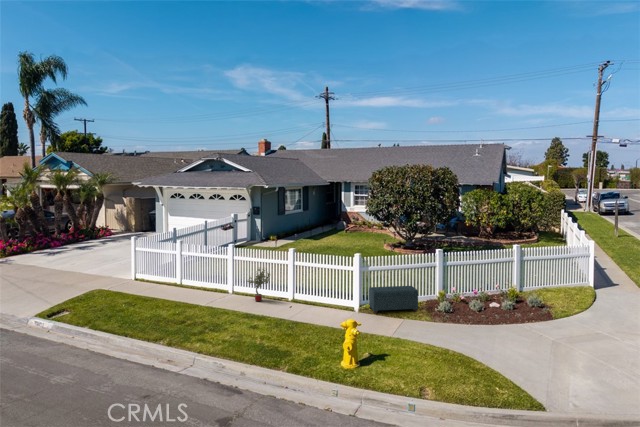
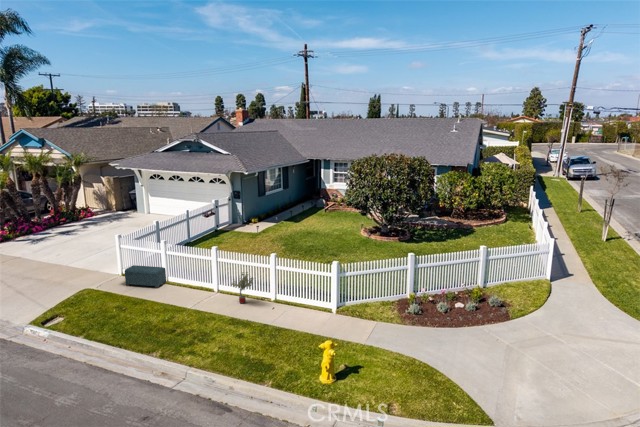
bench: present [369,286,418,314] -> present [125,265,166,288]

